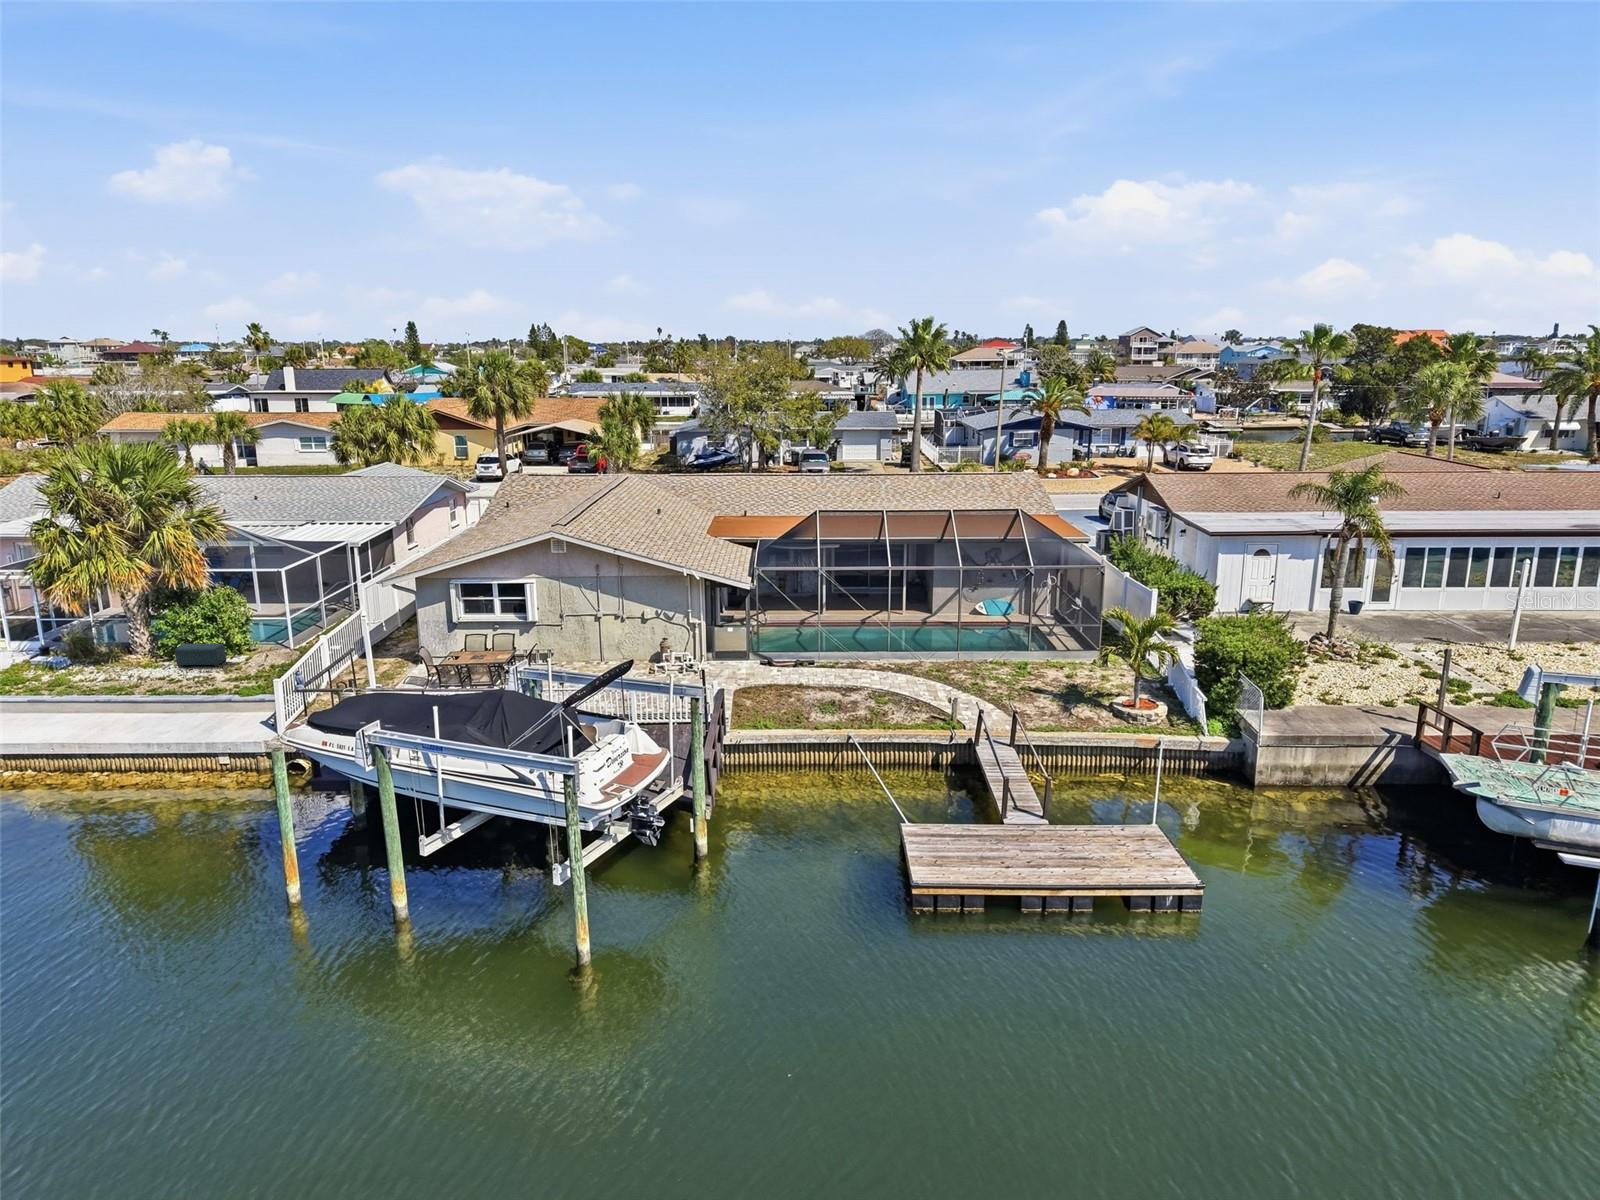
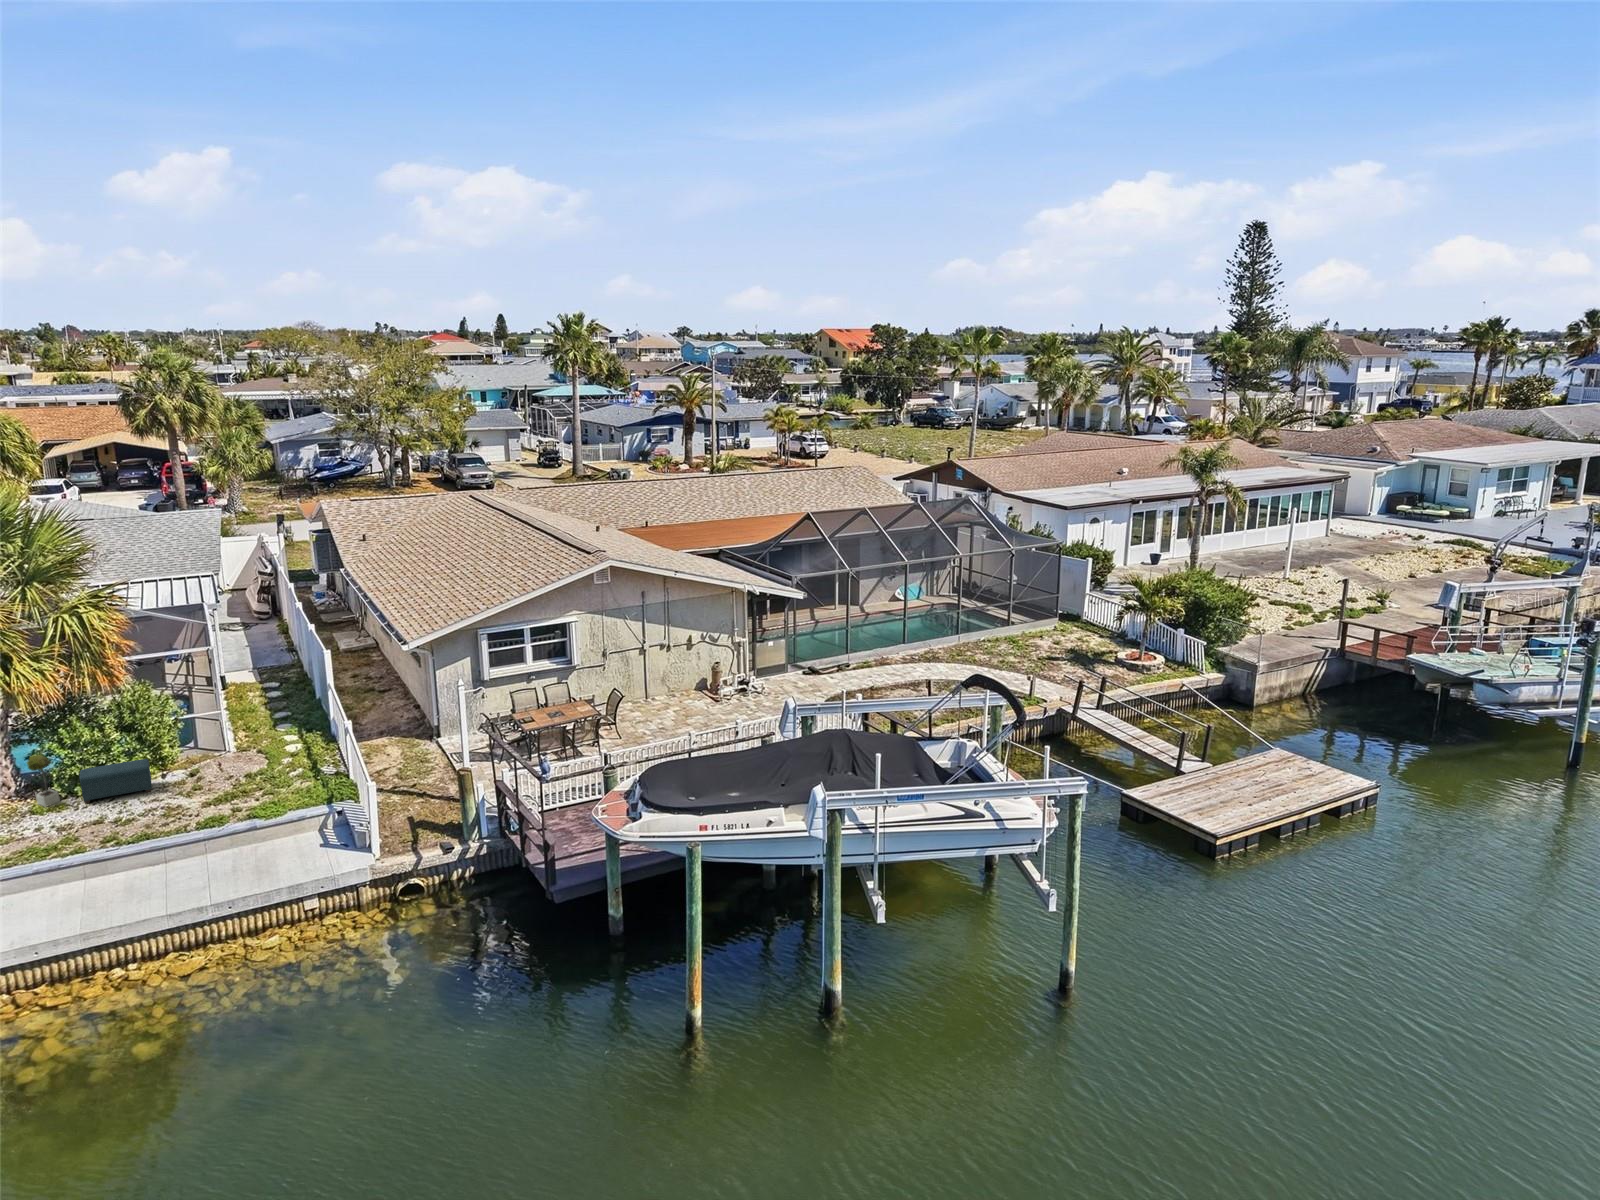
potted tree: none [150,629,170,665] -> present [27,755,60,807]

